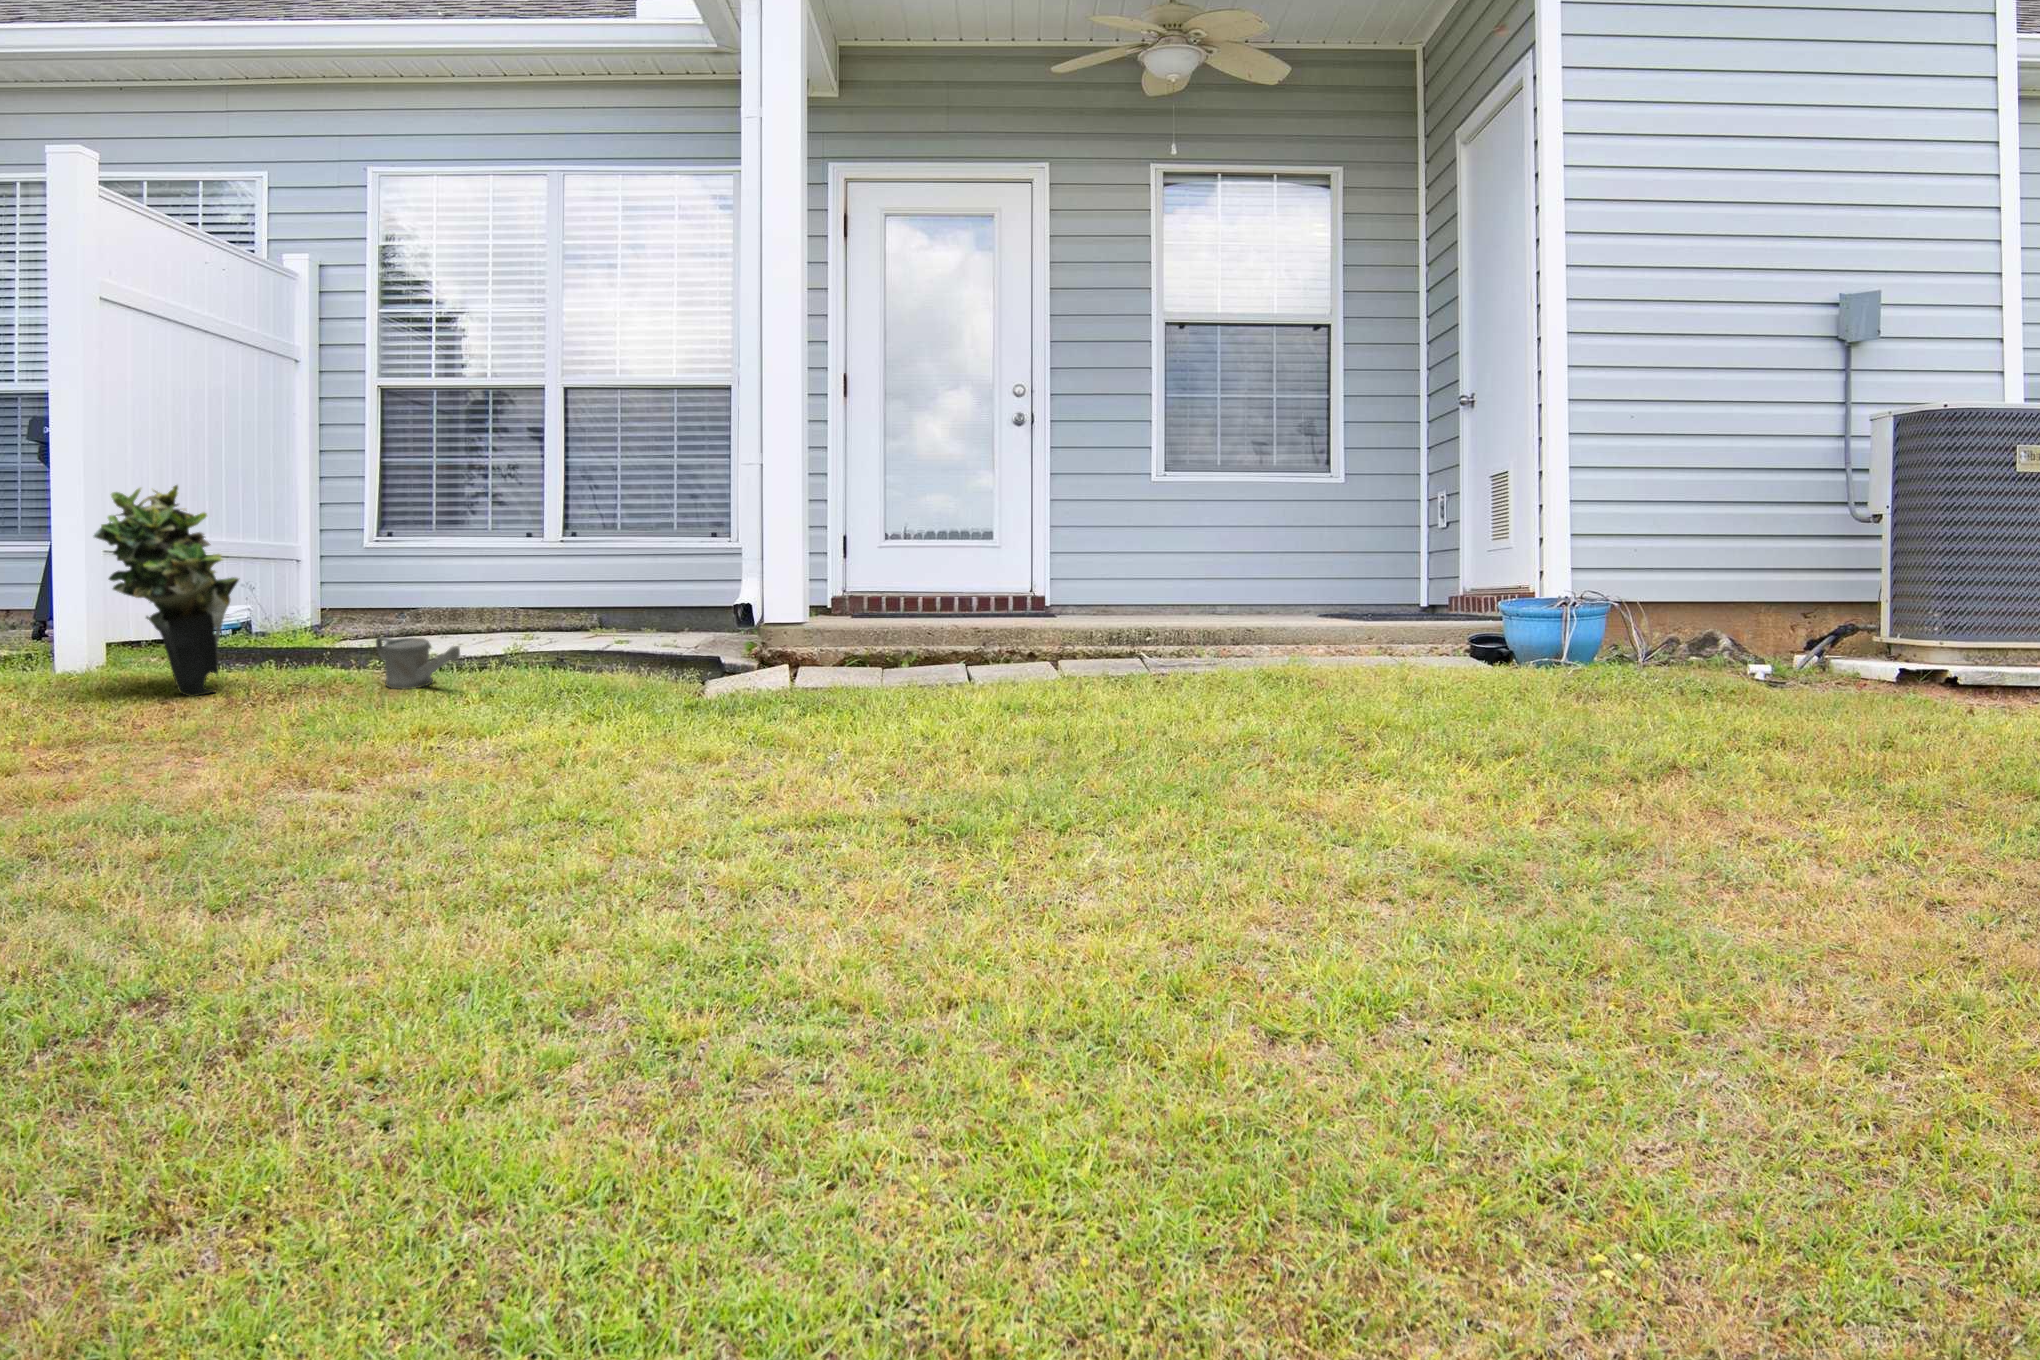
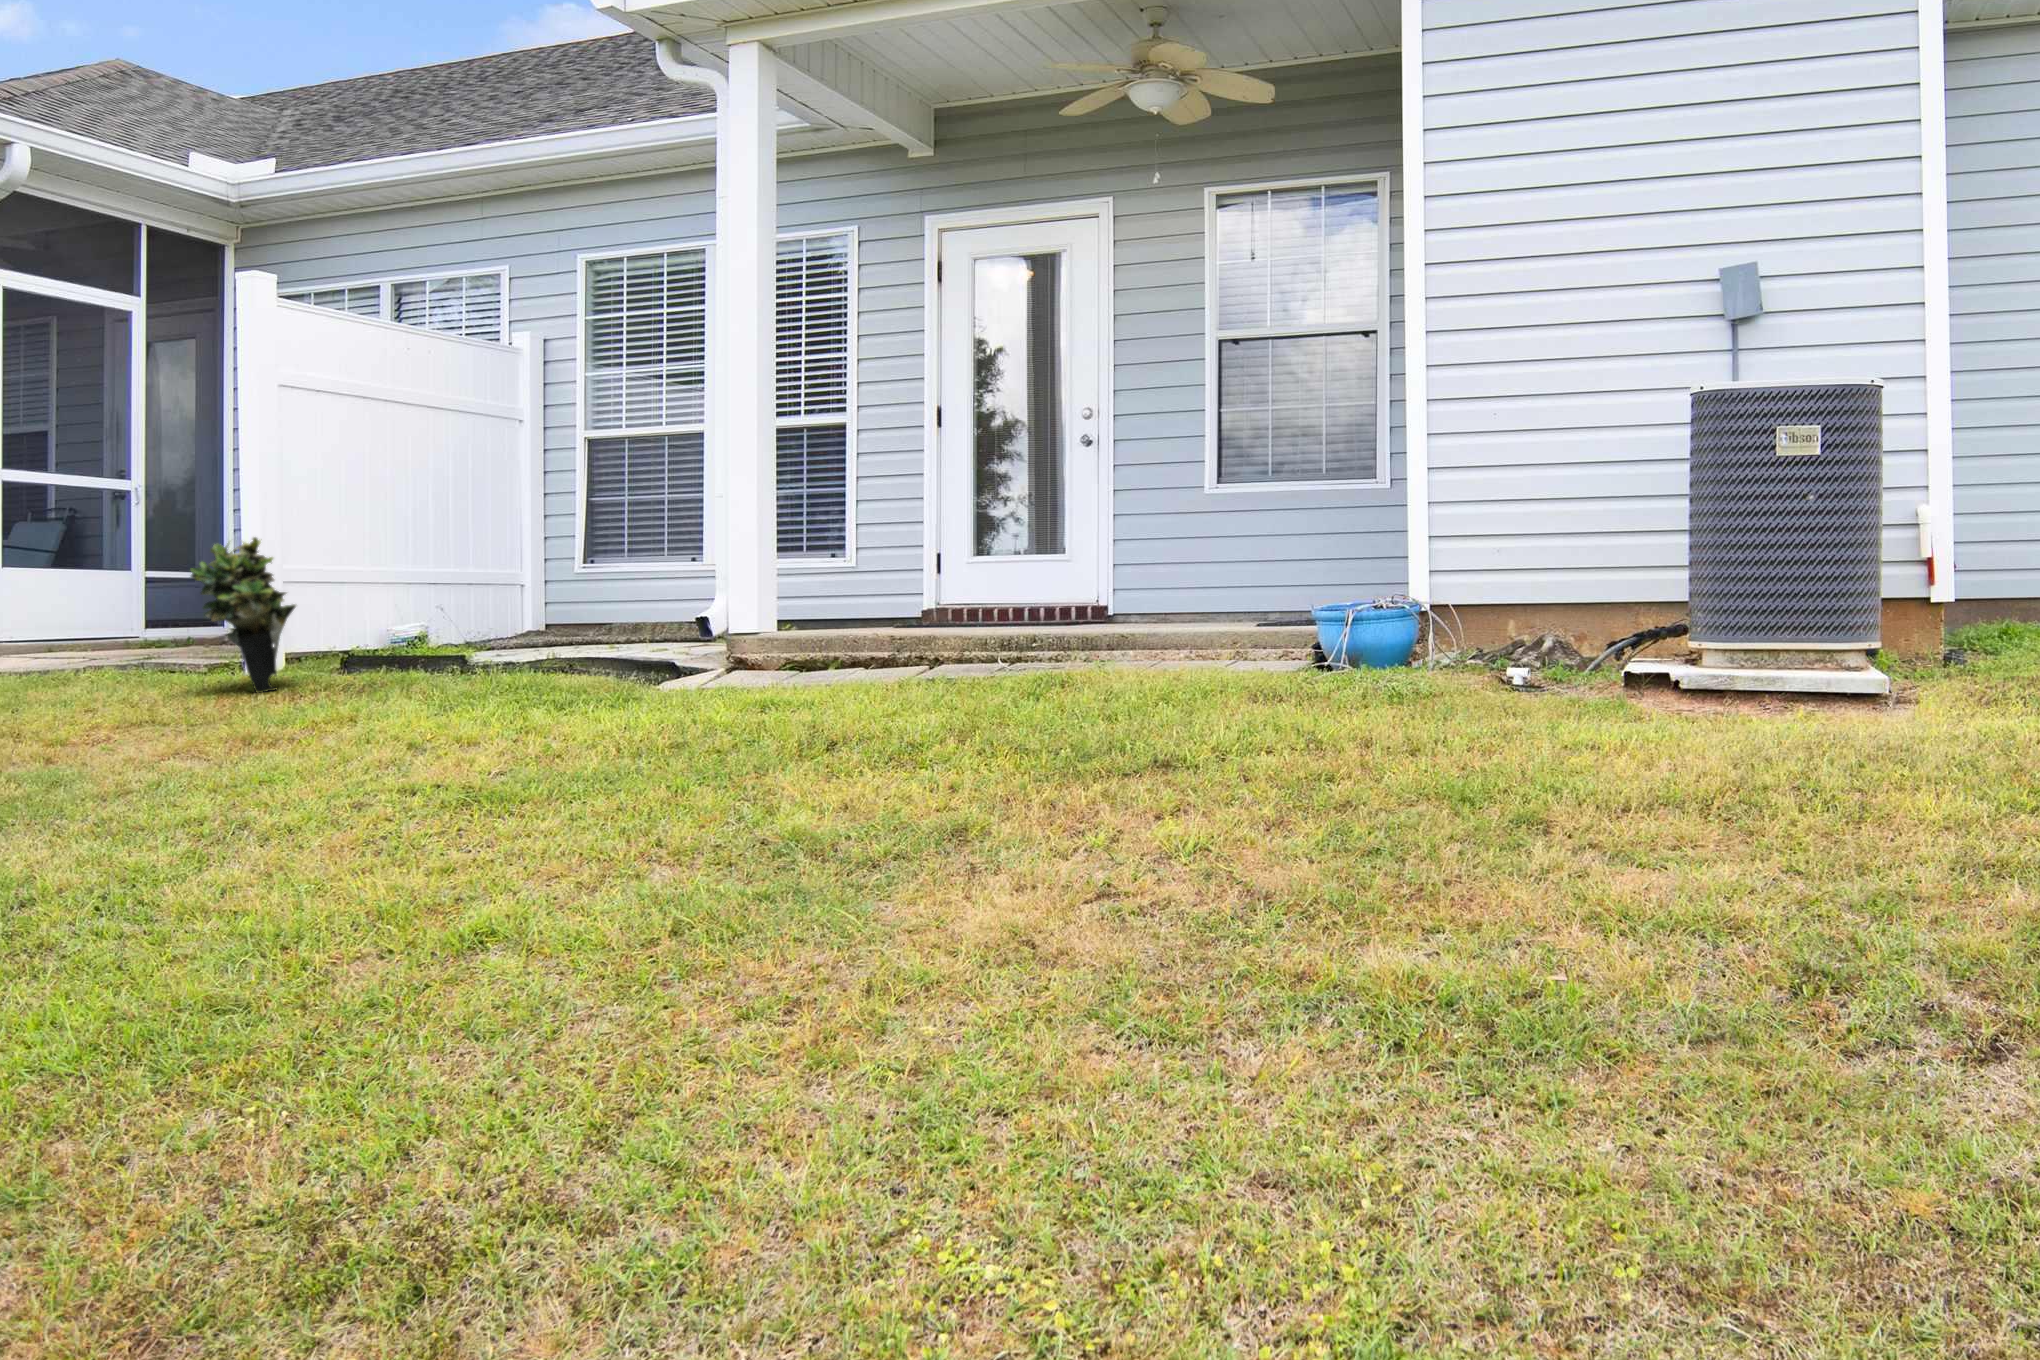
watering can: present [376,637,460,689] -> none [383,647,424,688]

